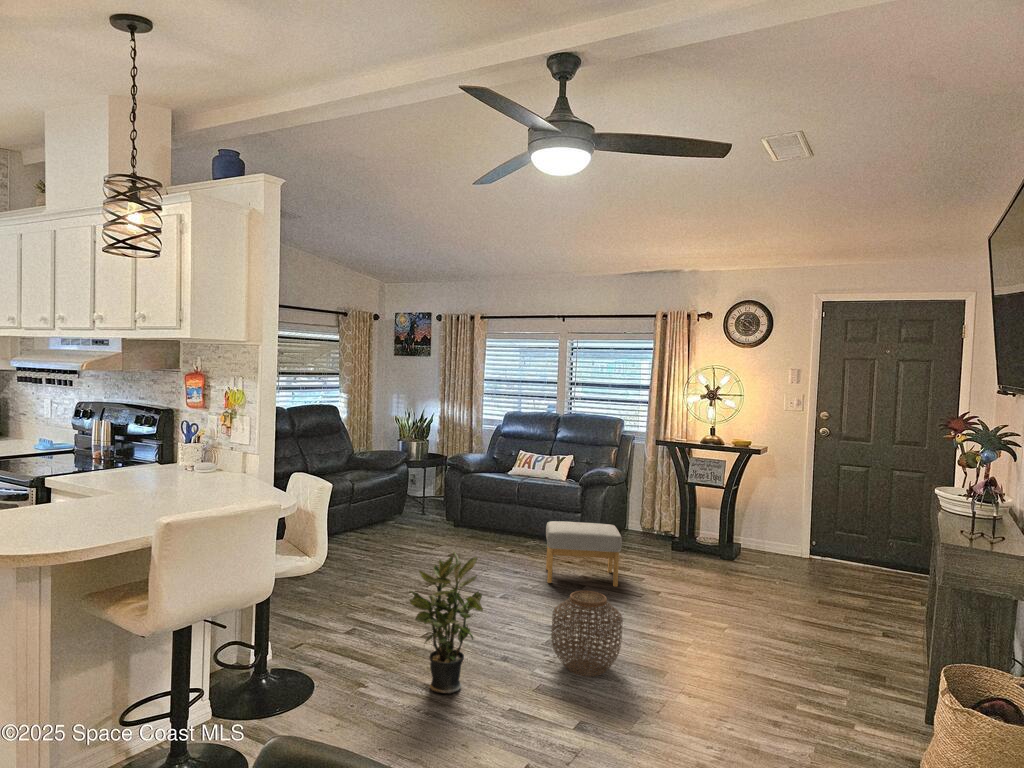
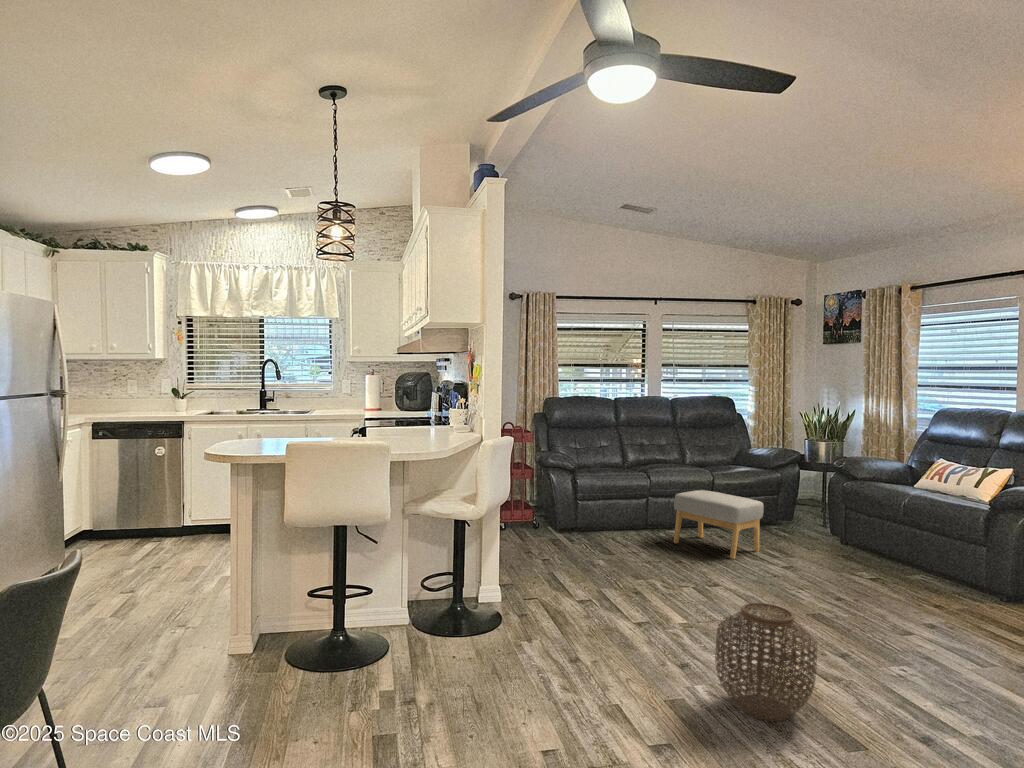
footstool: present [546,521,622,587] -> present [674,490,764,559]
potted plant: present [409,552,483,694] -> none [542,515,627,670]

